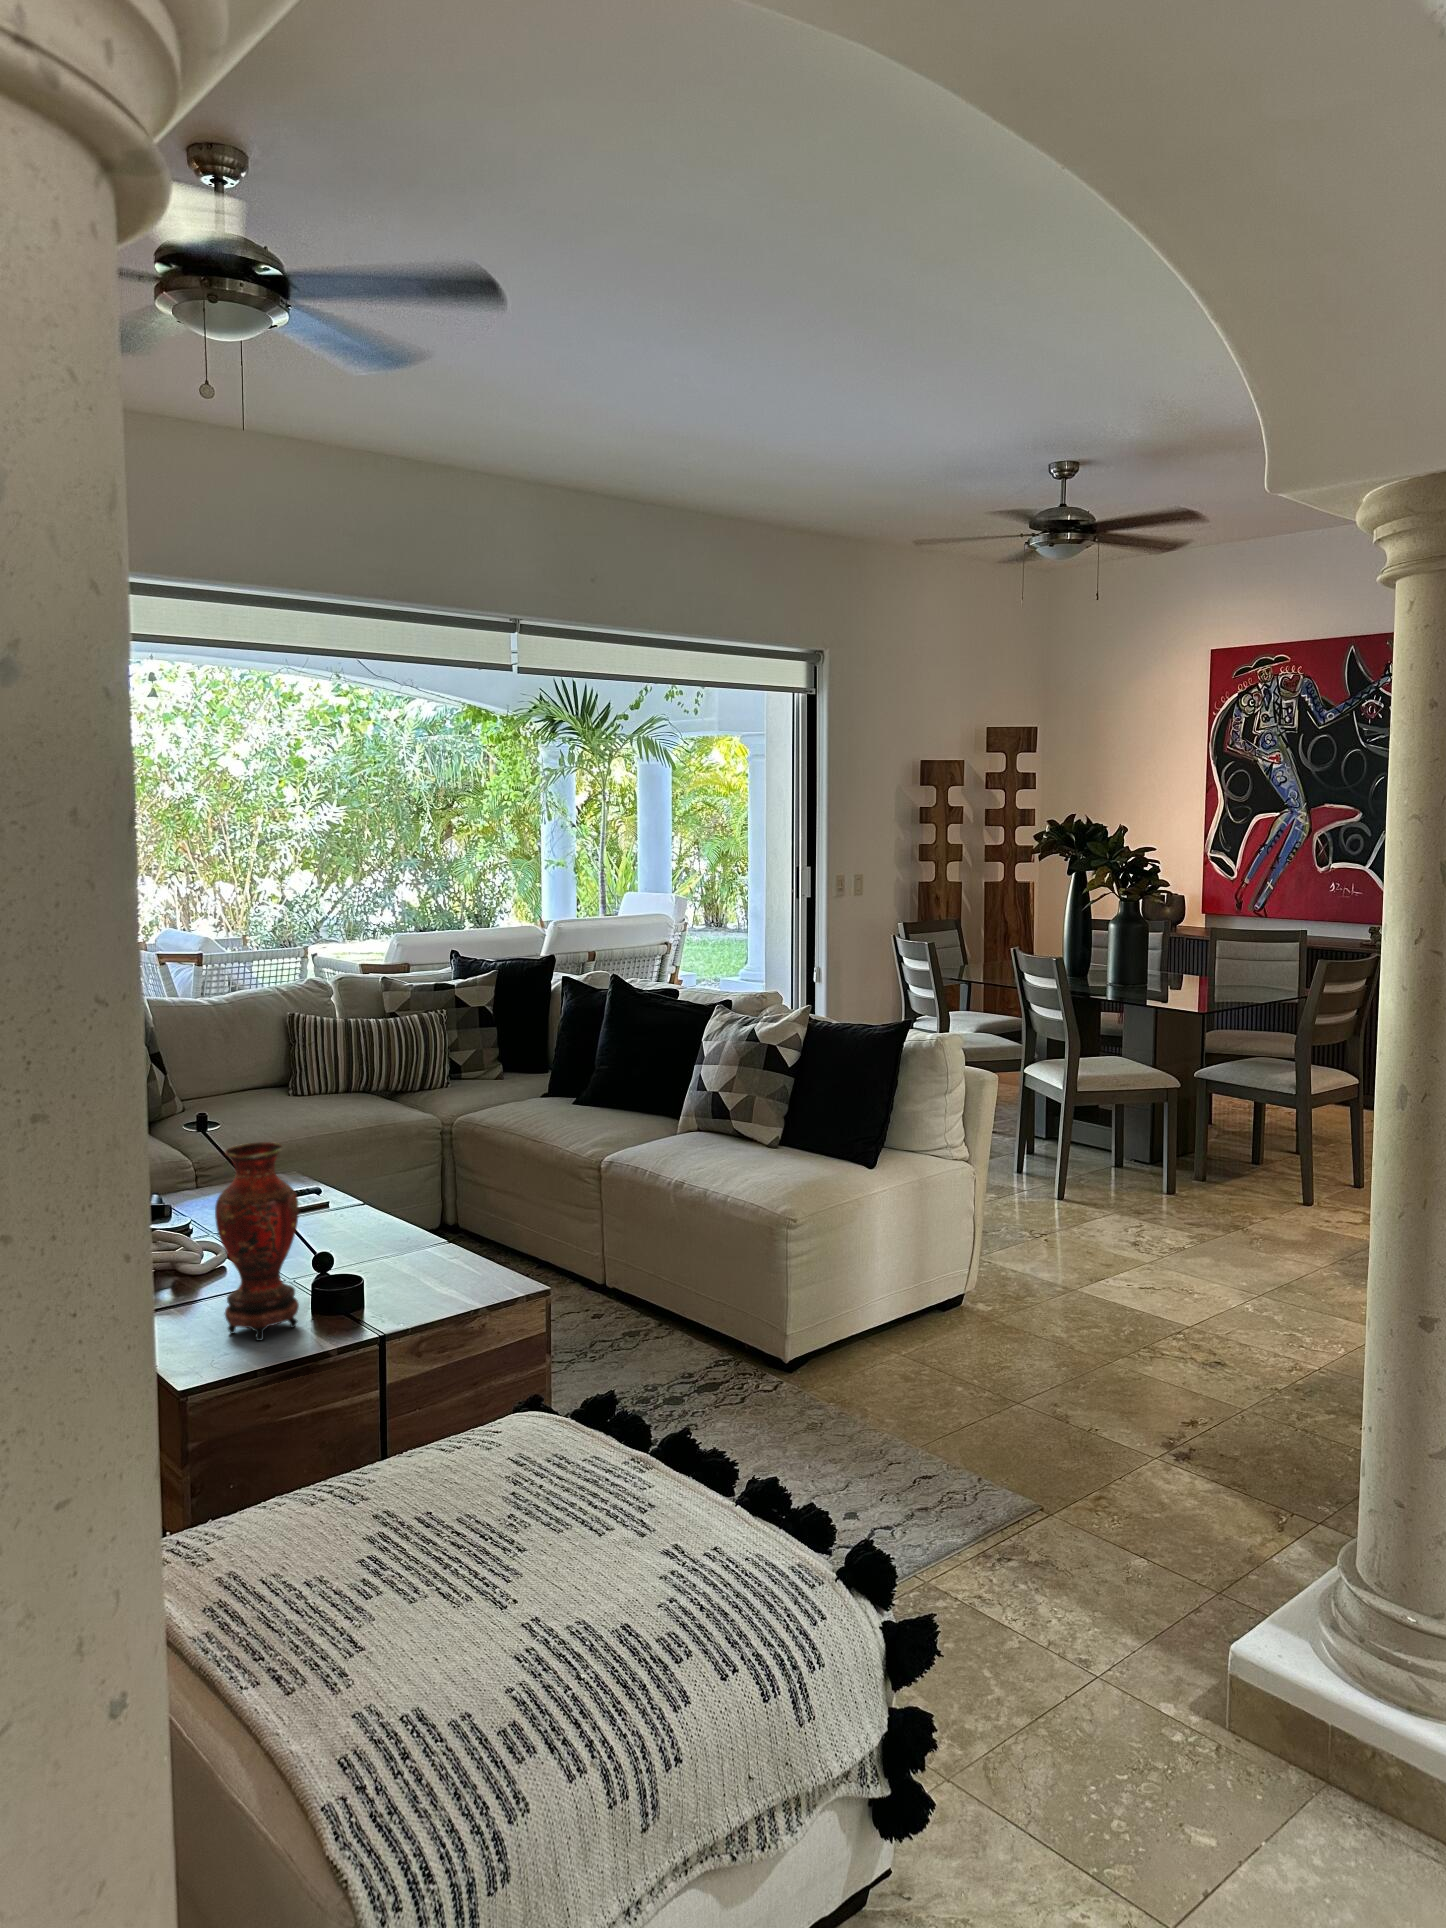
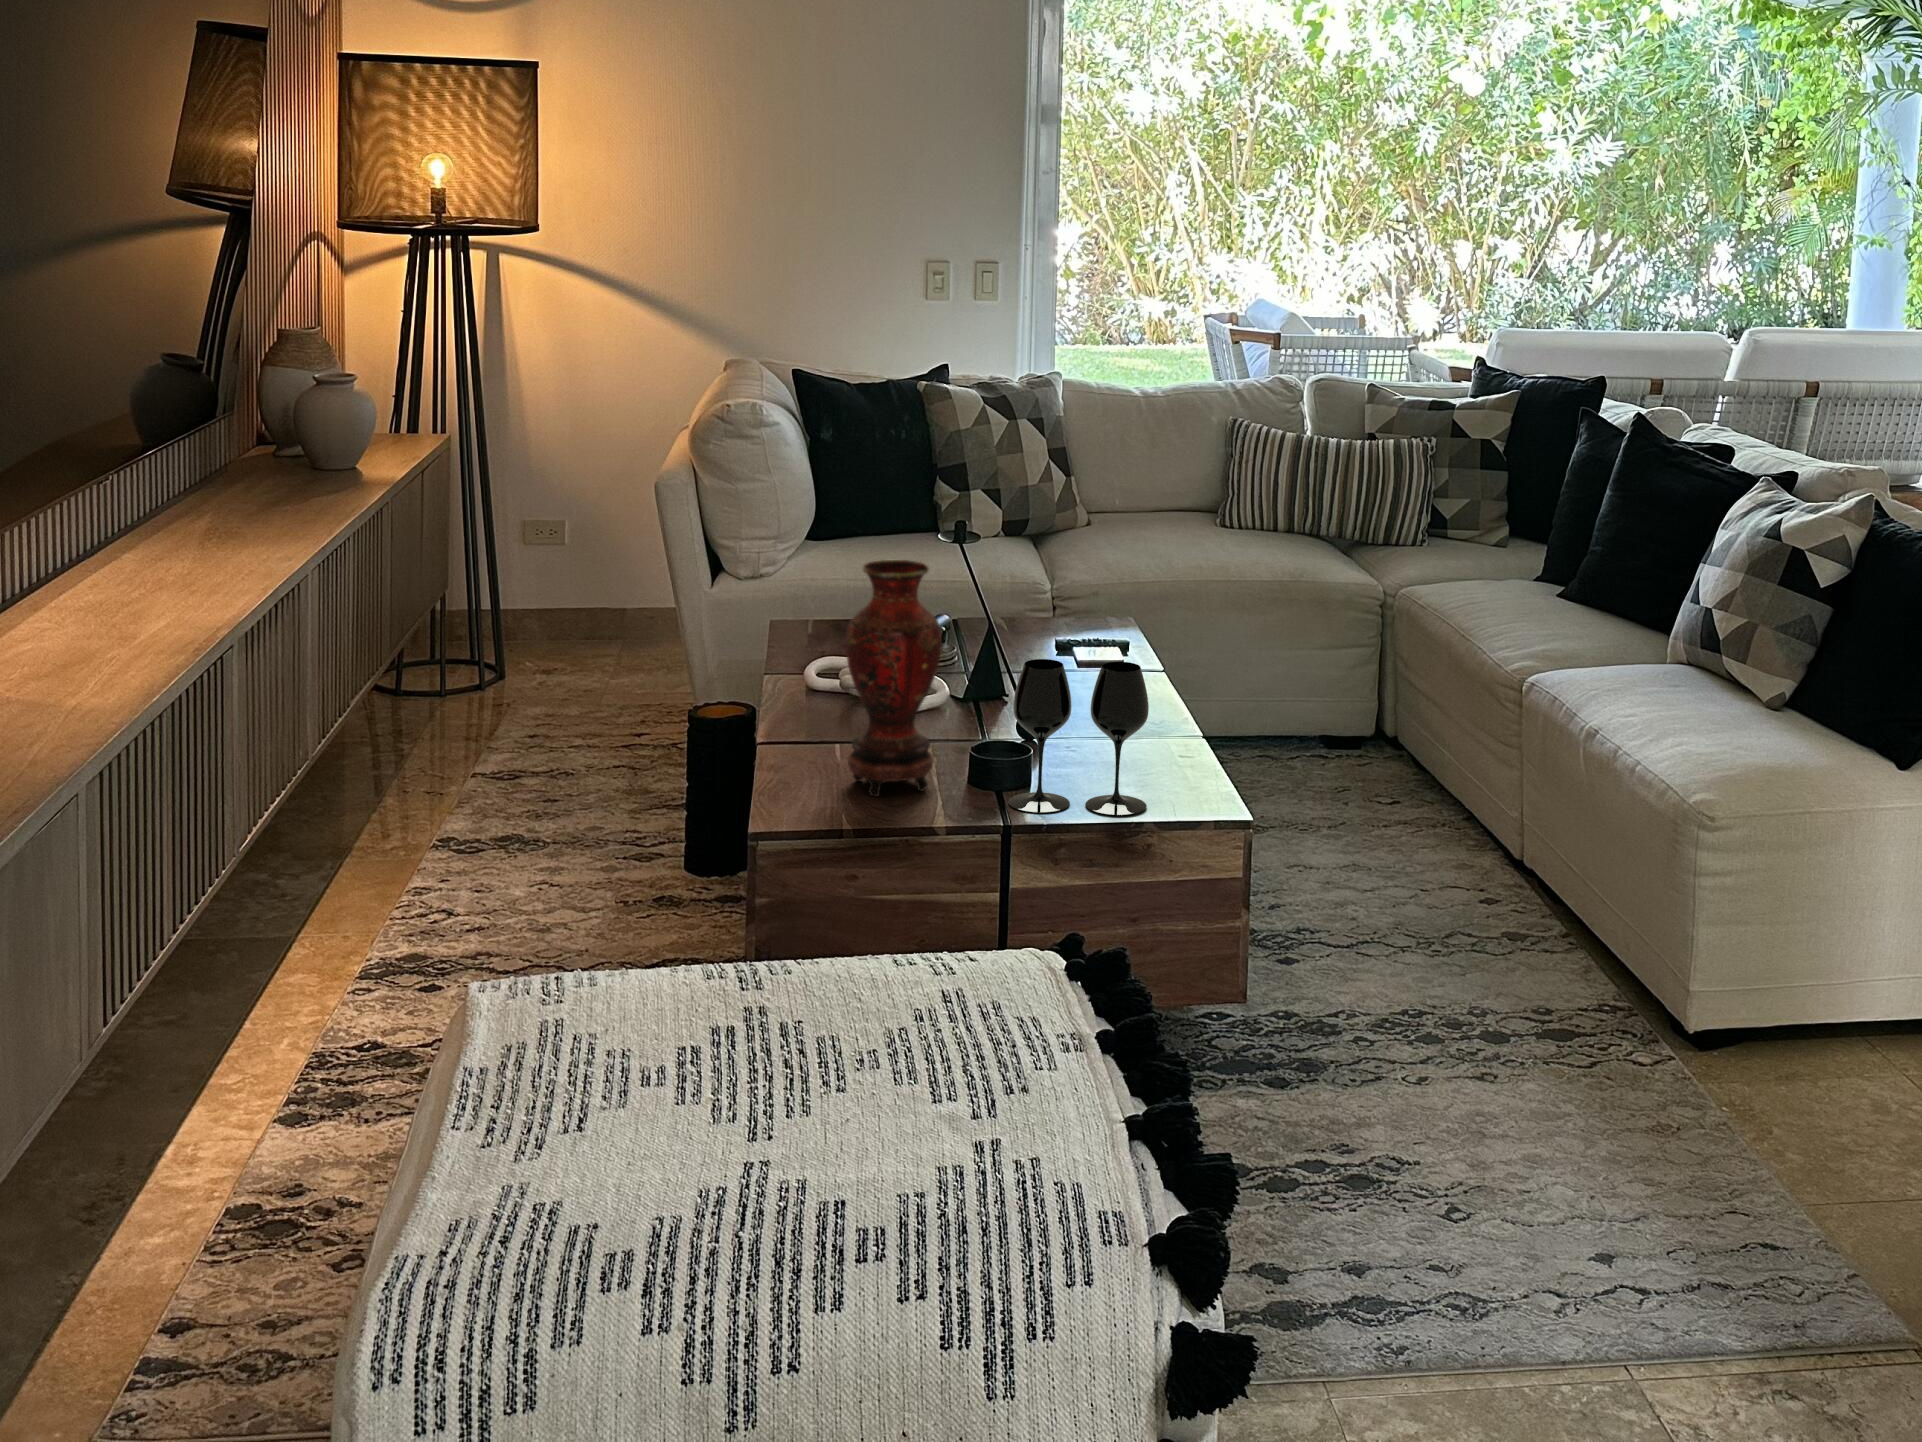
wine glass: none [367,1190,476,1323] -> present [1008,659,1149,816]

